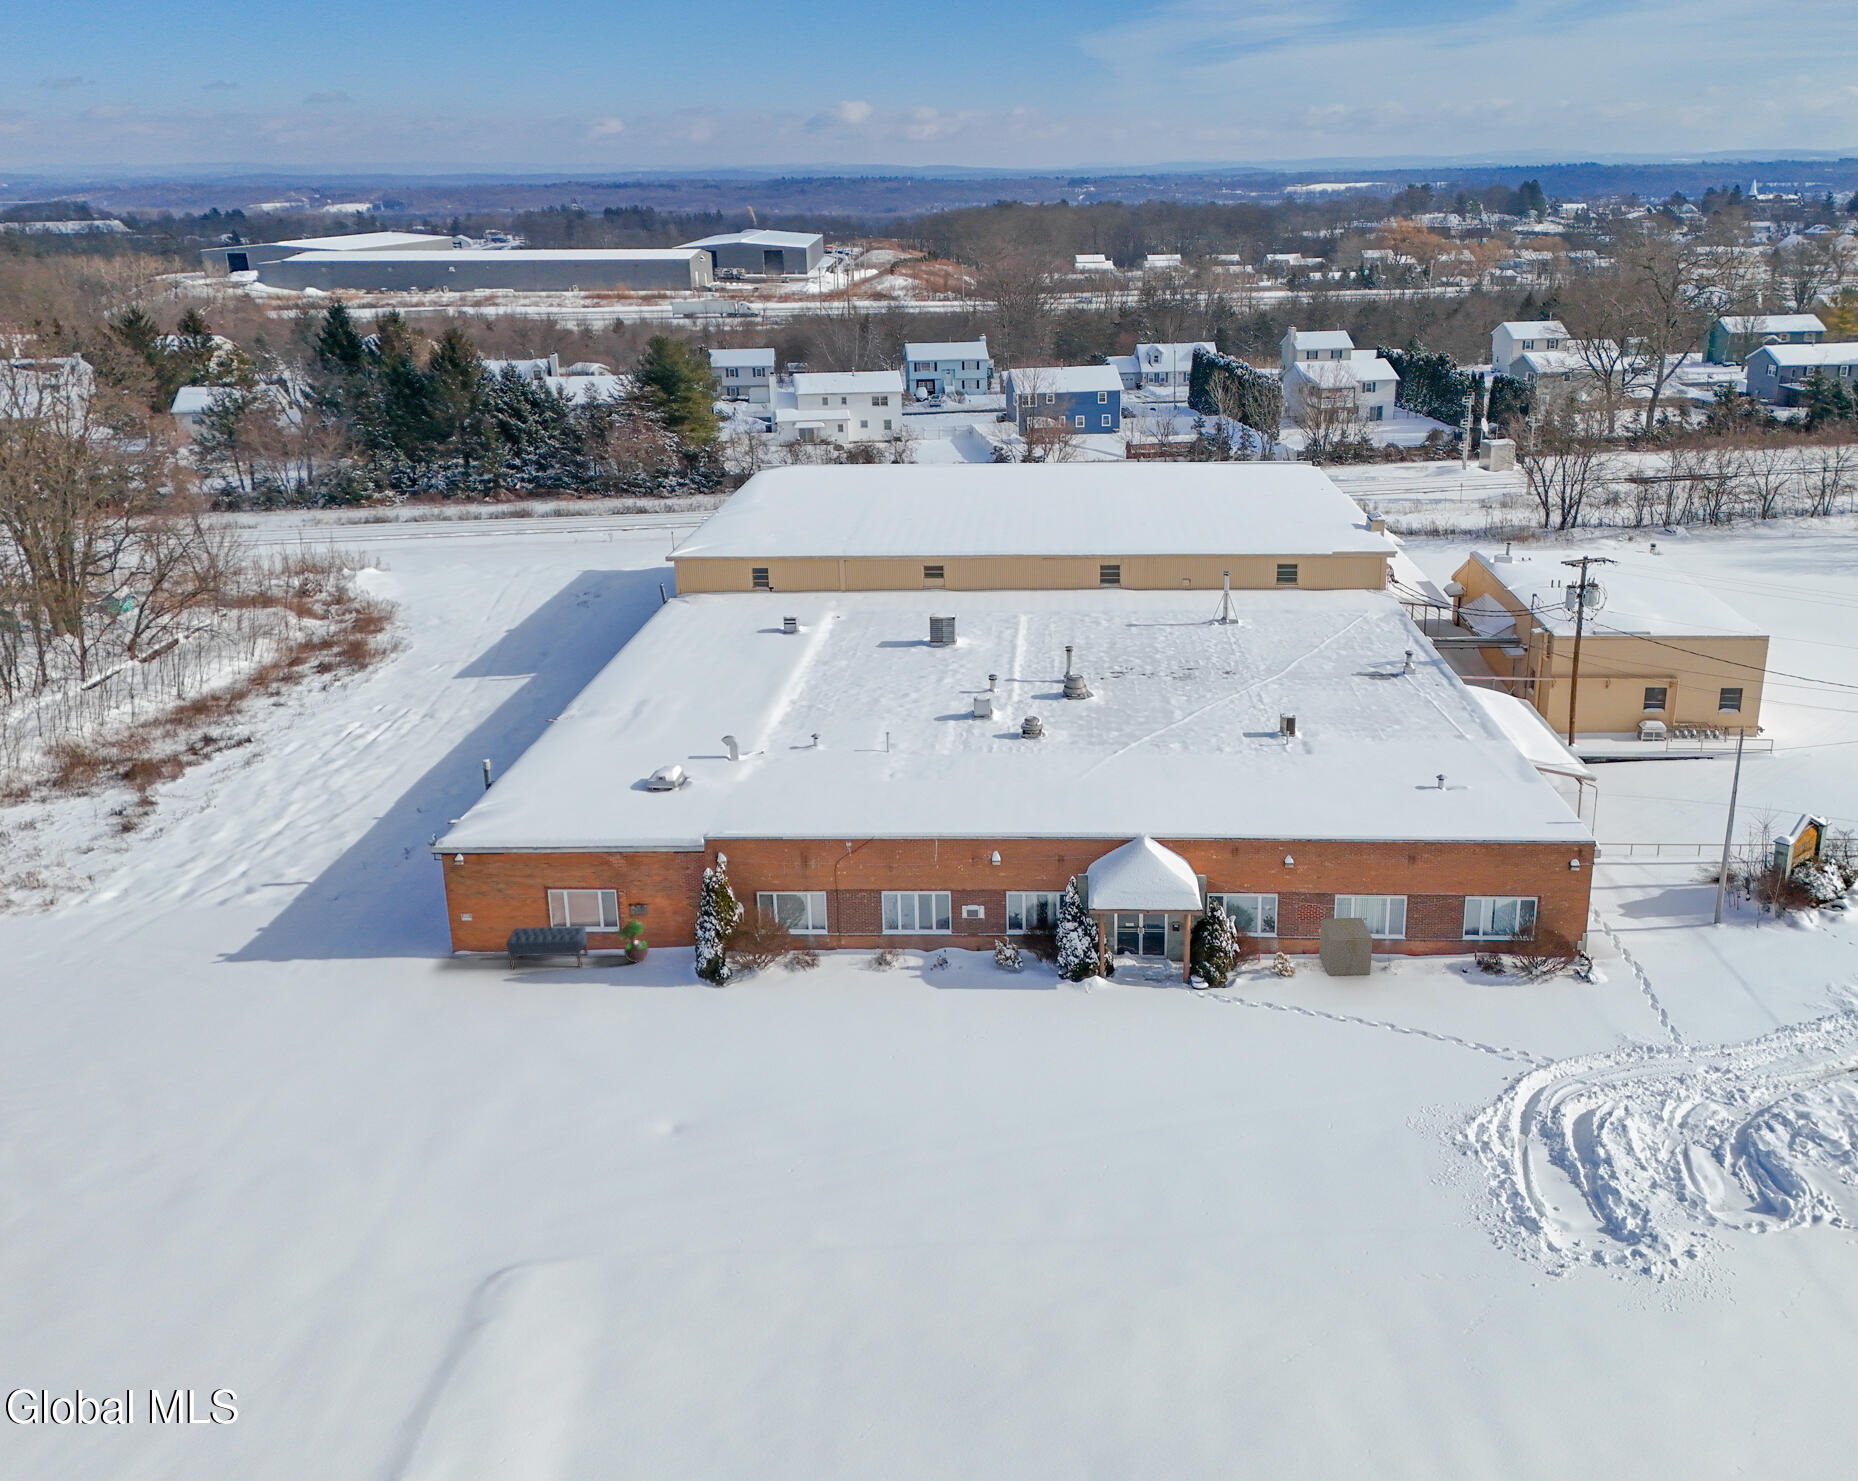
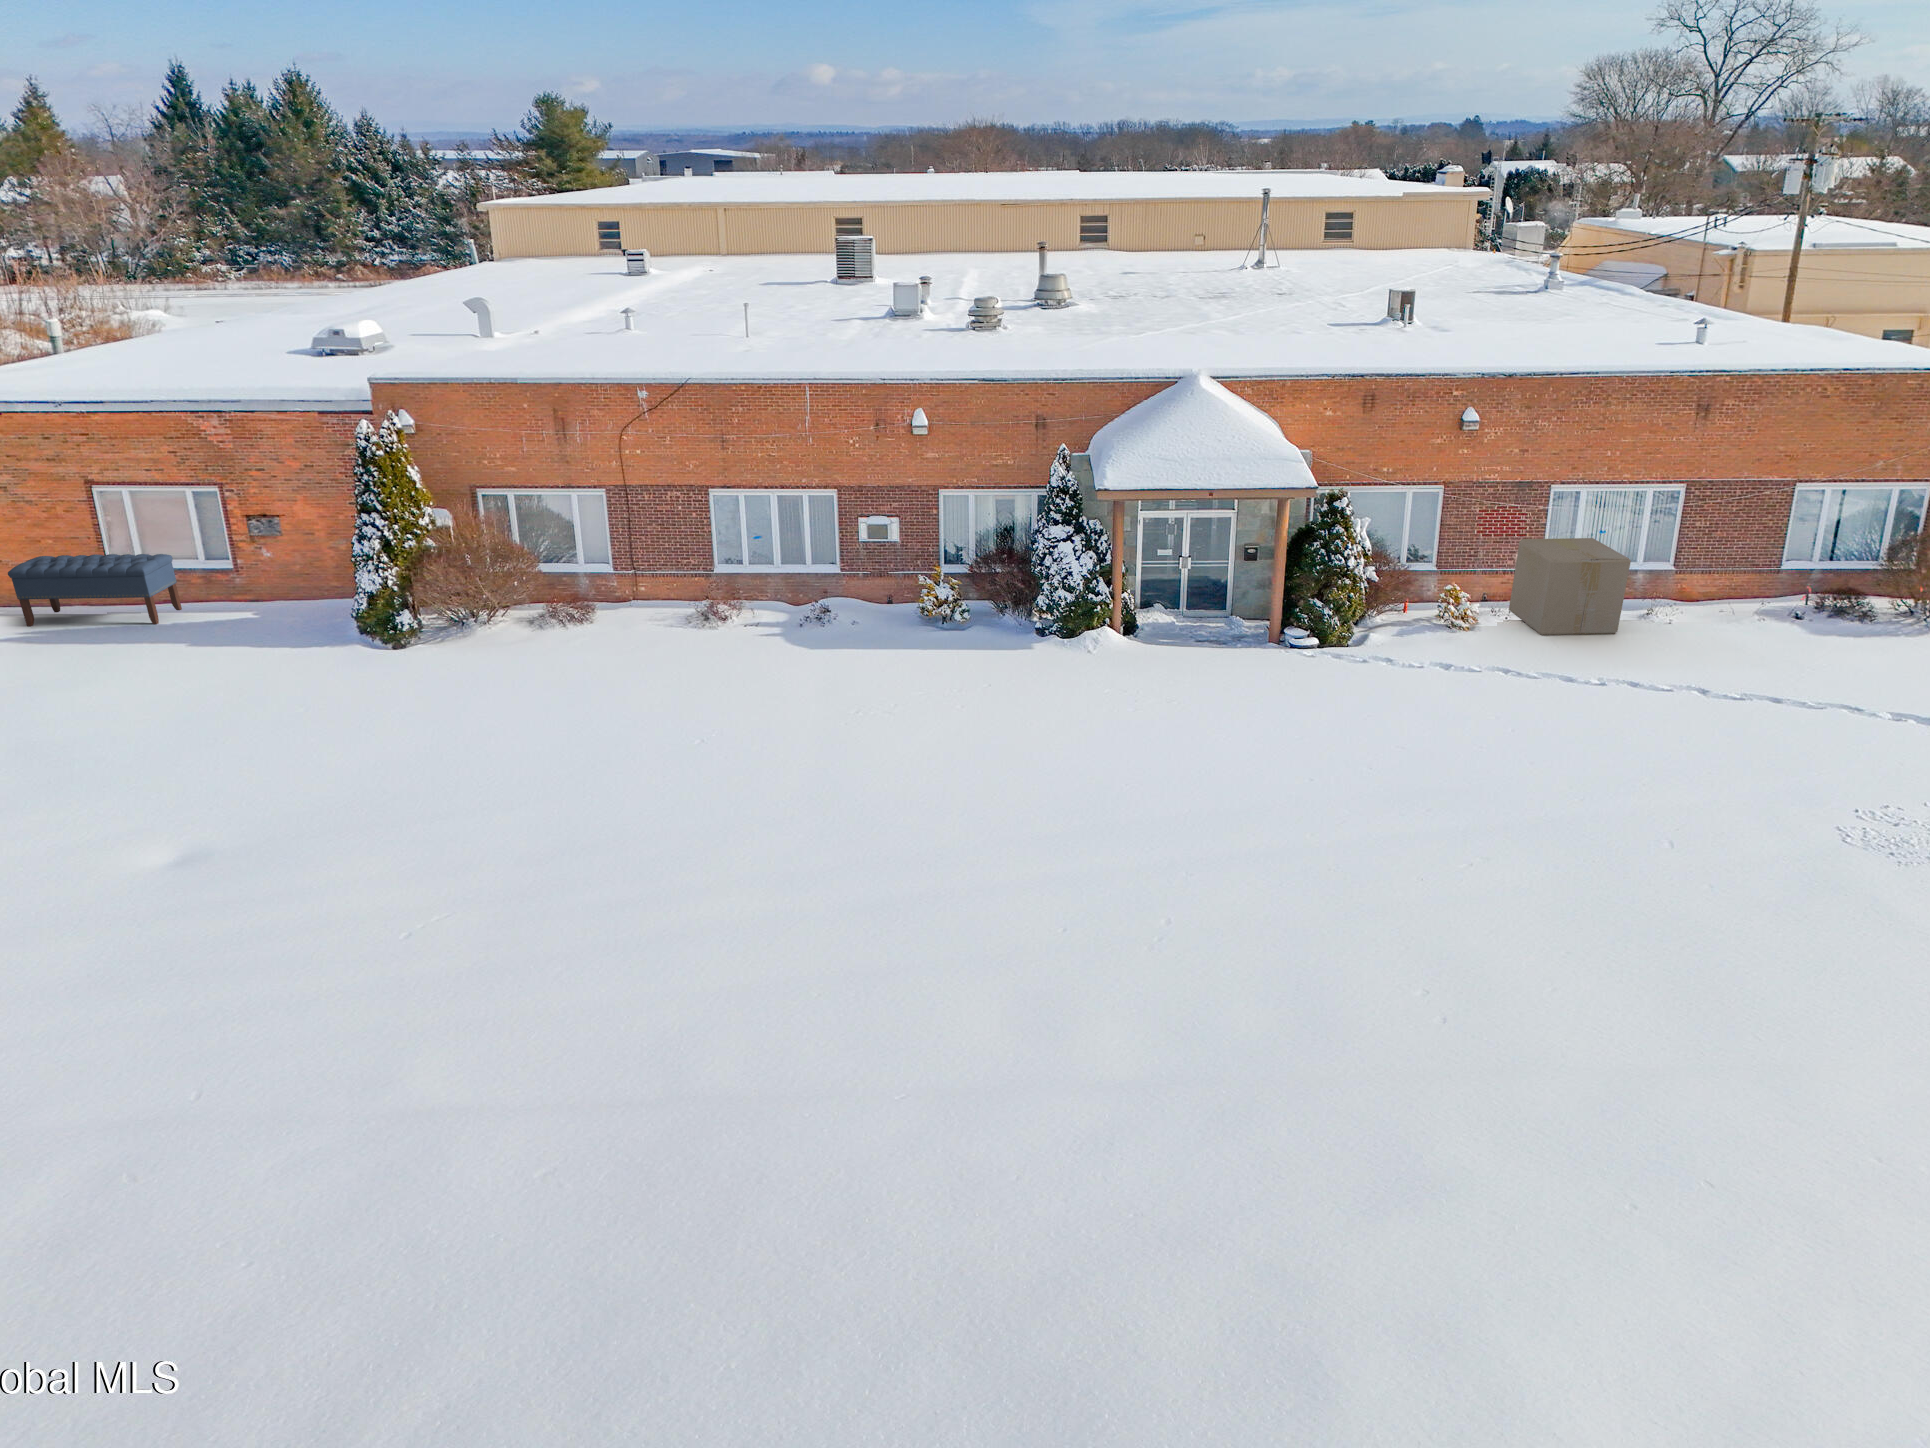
potted tree: present [616,920,648,962] -> none [206,524,285,618]

